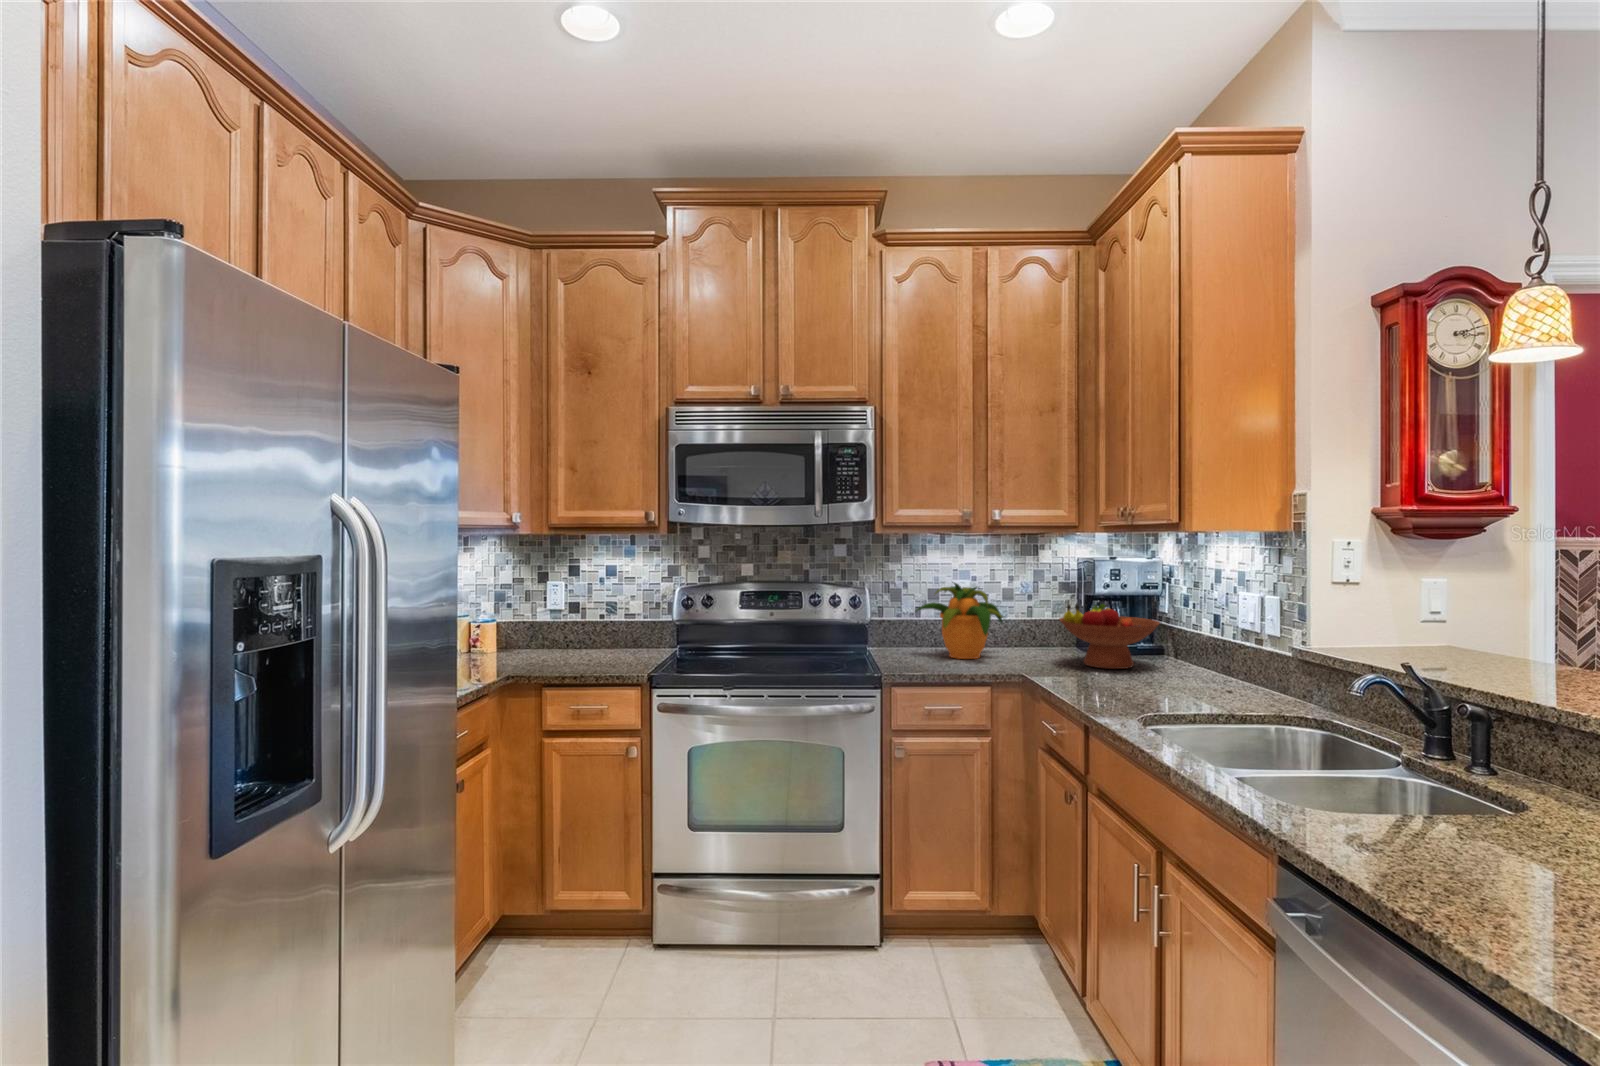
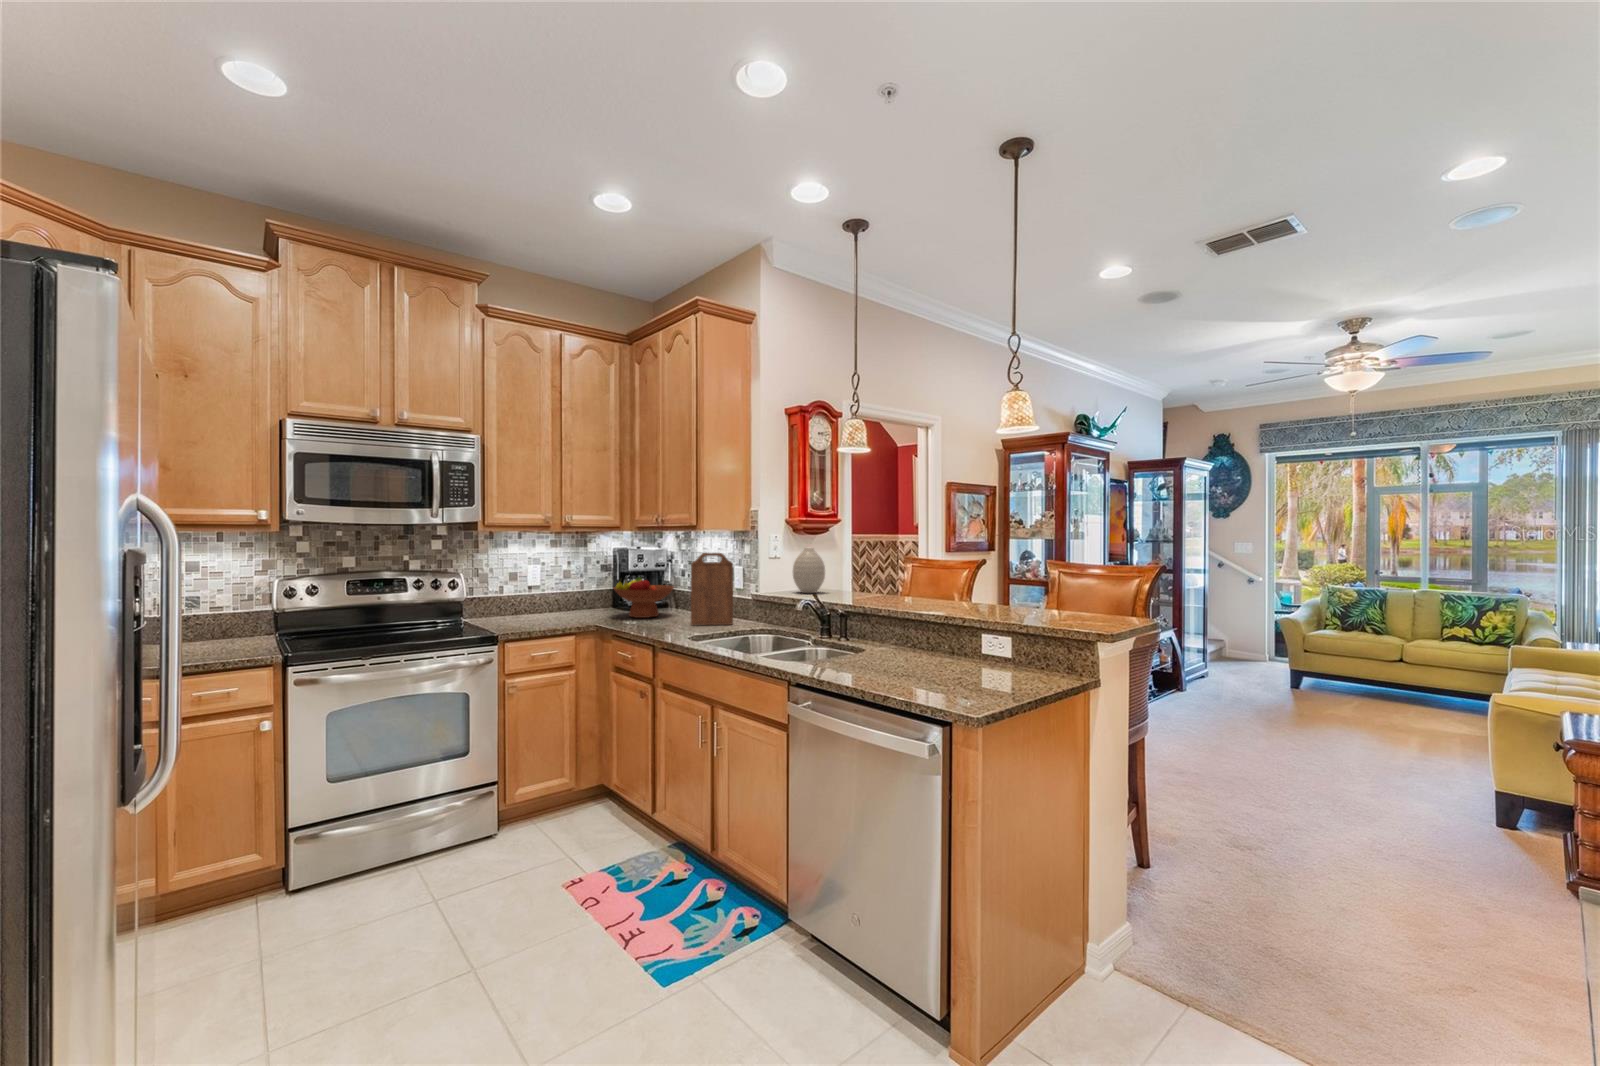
vase: none [1390,564,1476,658] -> present [793,548,825,593]
cutting board: none [1171,569,1254,701] -> present [691,553,733,625]
potted plant: present [916,582,1003,659] -> none [503,566,576,621]

